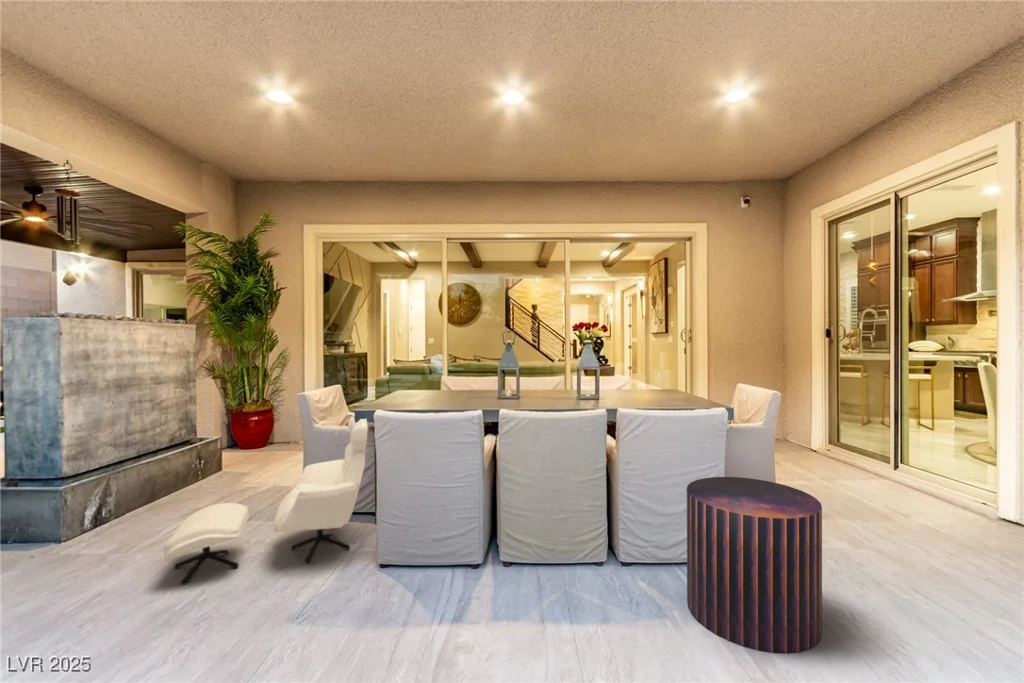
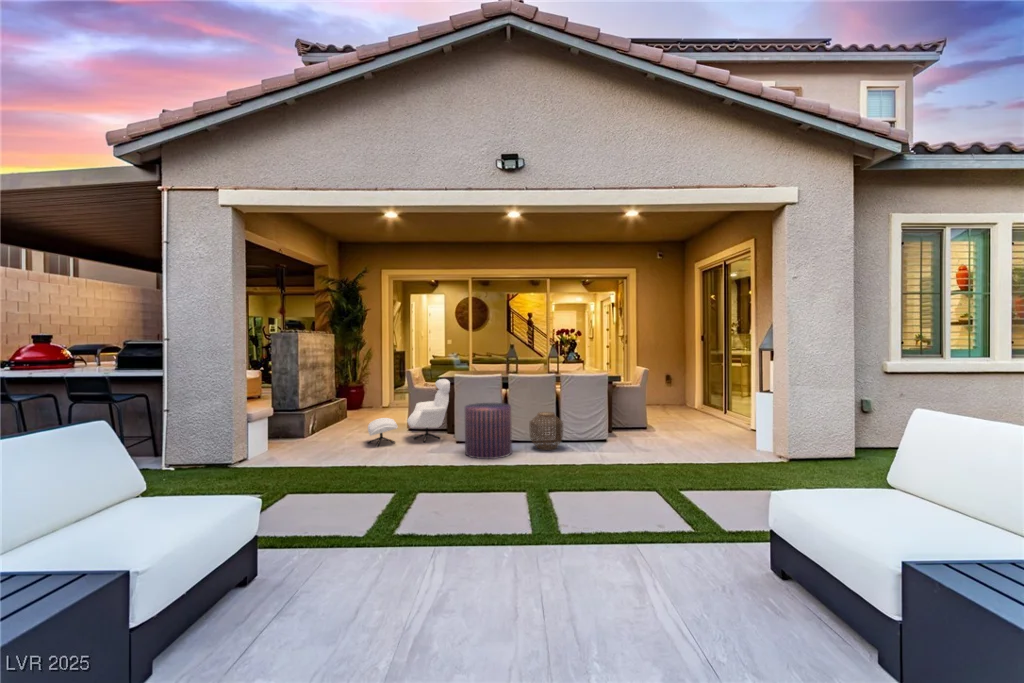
pouf: present [687,477,822,654] -> present [465,403,512,459]
woven basket: none [549,503,633,608] -> present [530,412,563,450]

